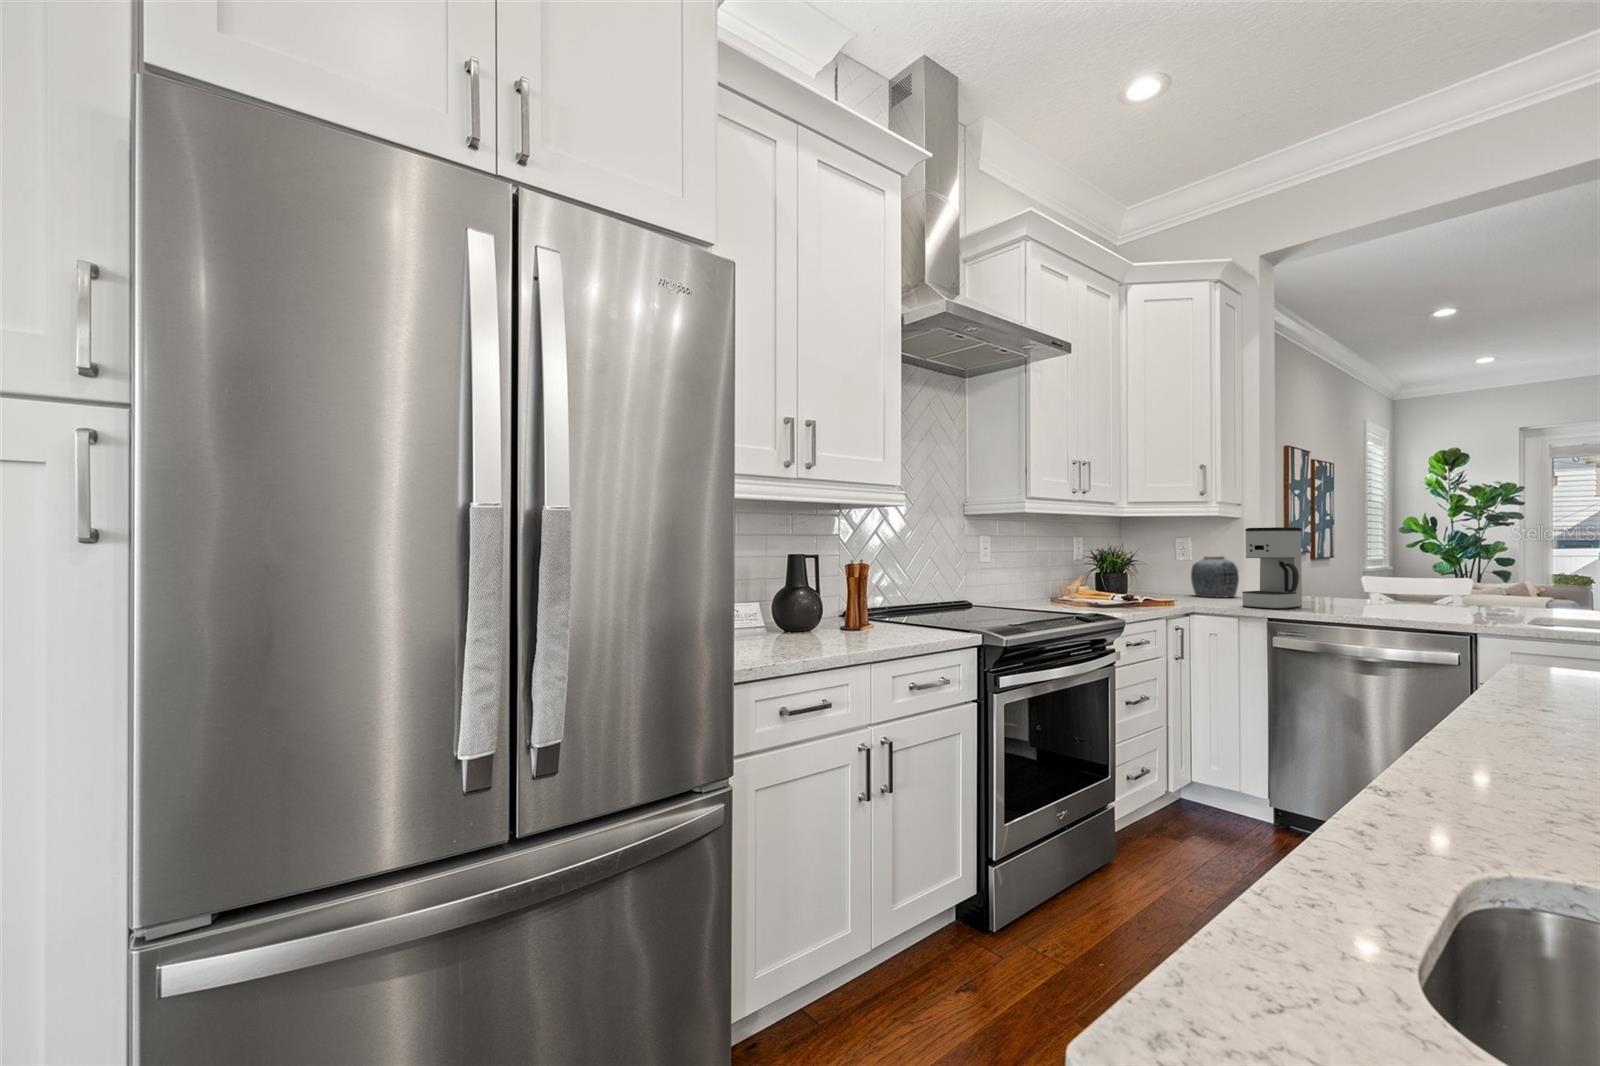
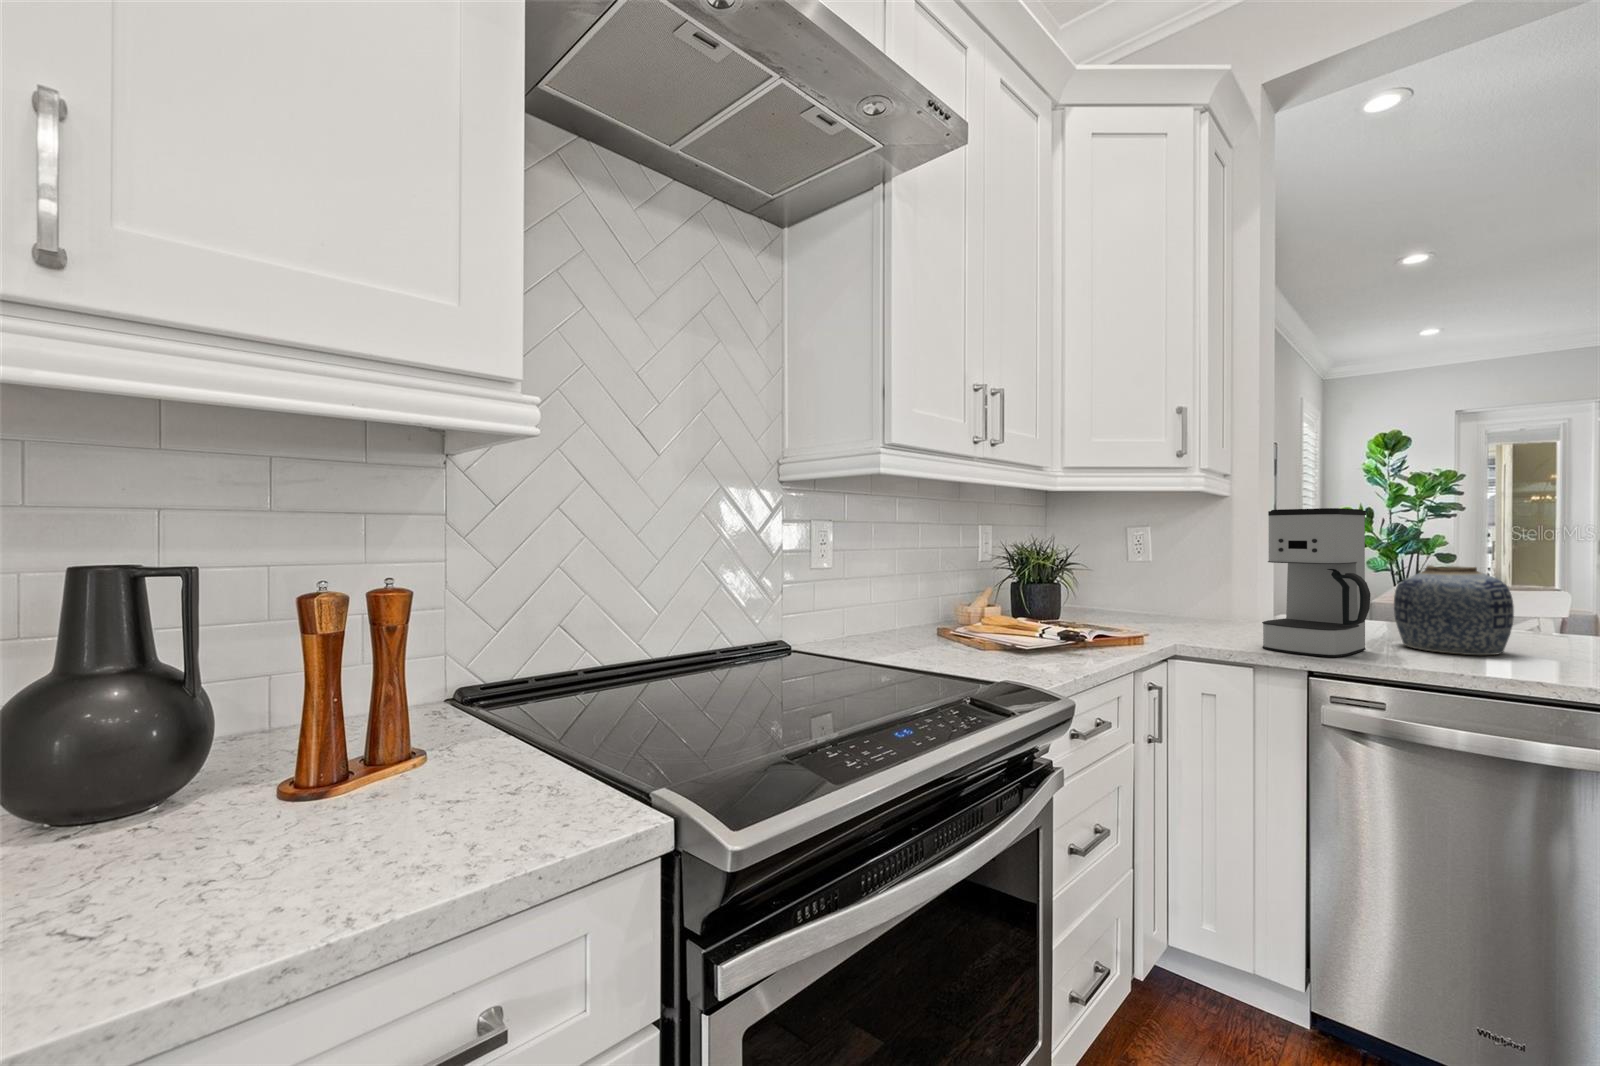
vase: present [1191,556,1239,597] -> present [1394,565,1514,655]

